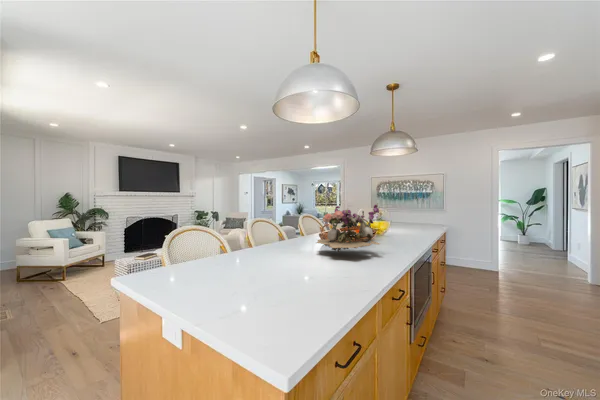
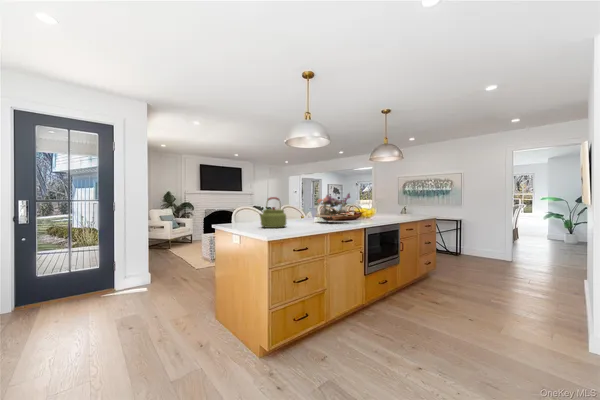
kettle: none [232,220,291,295] -> present [260,197,286,228]

